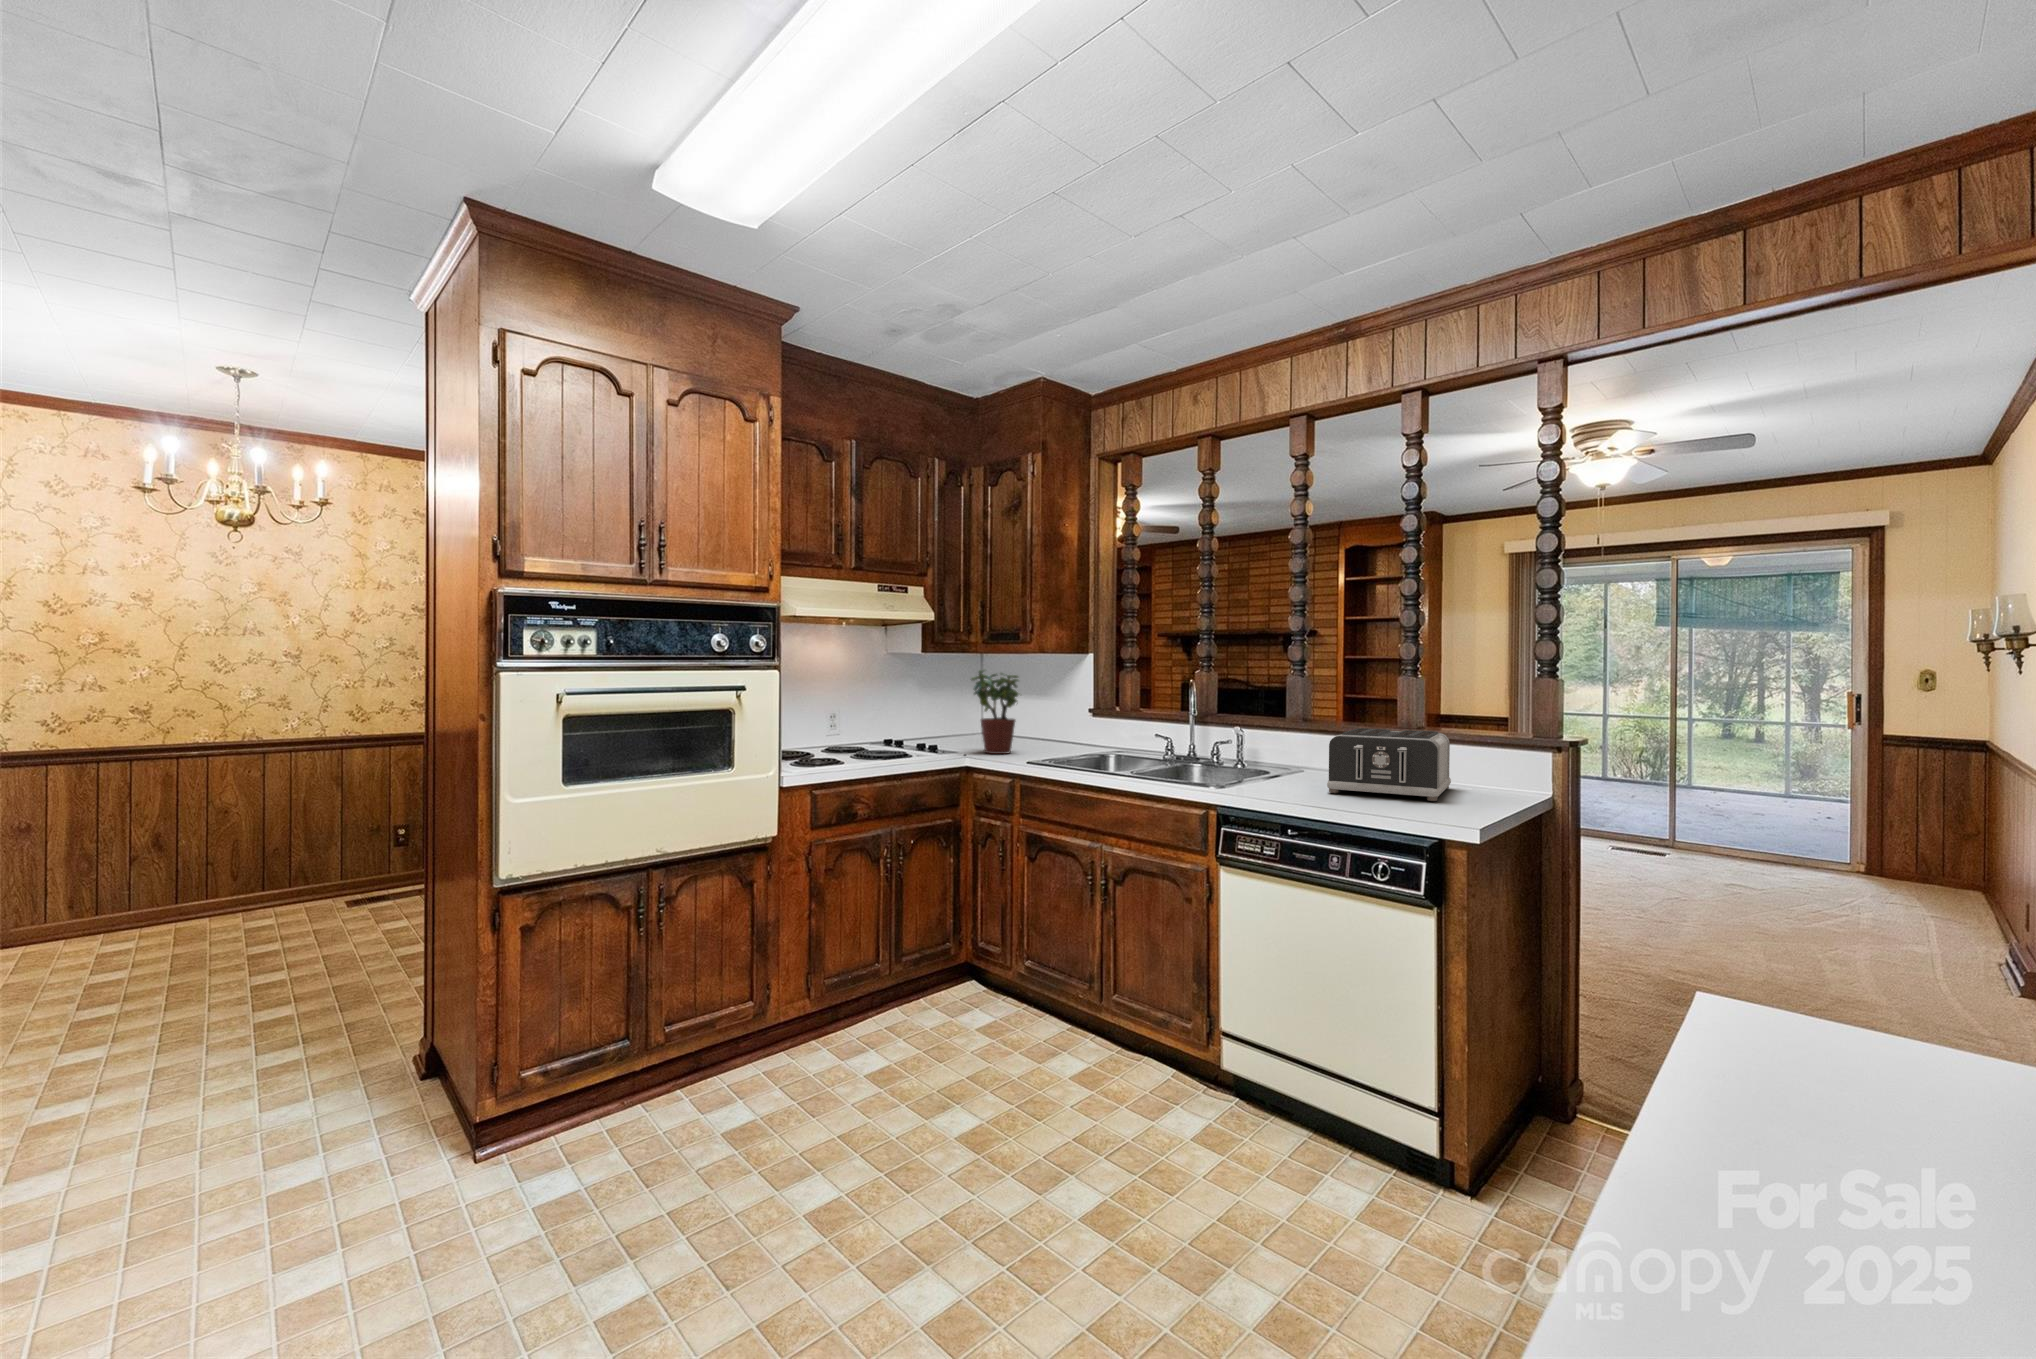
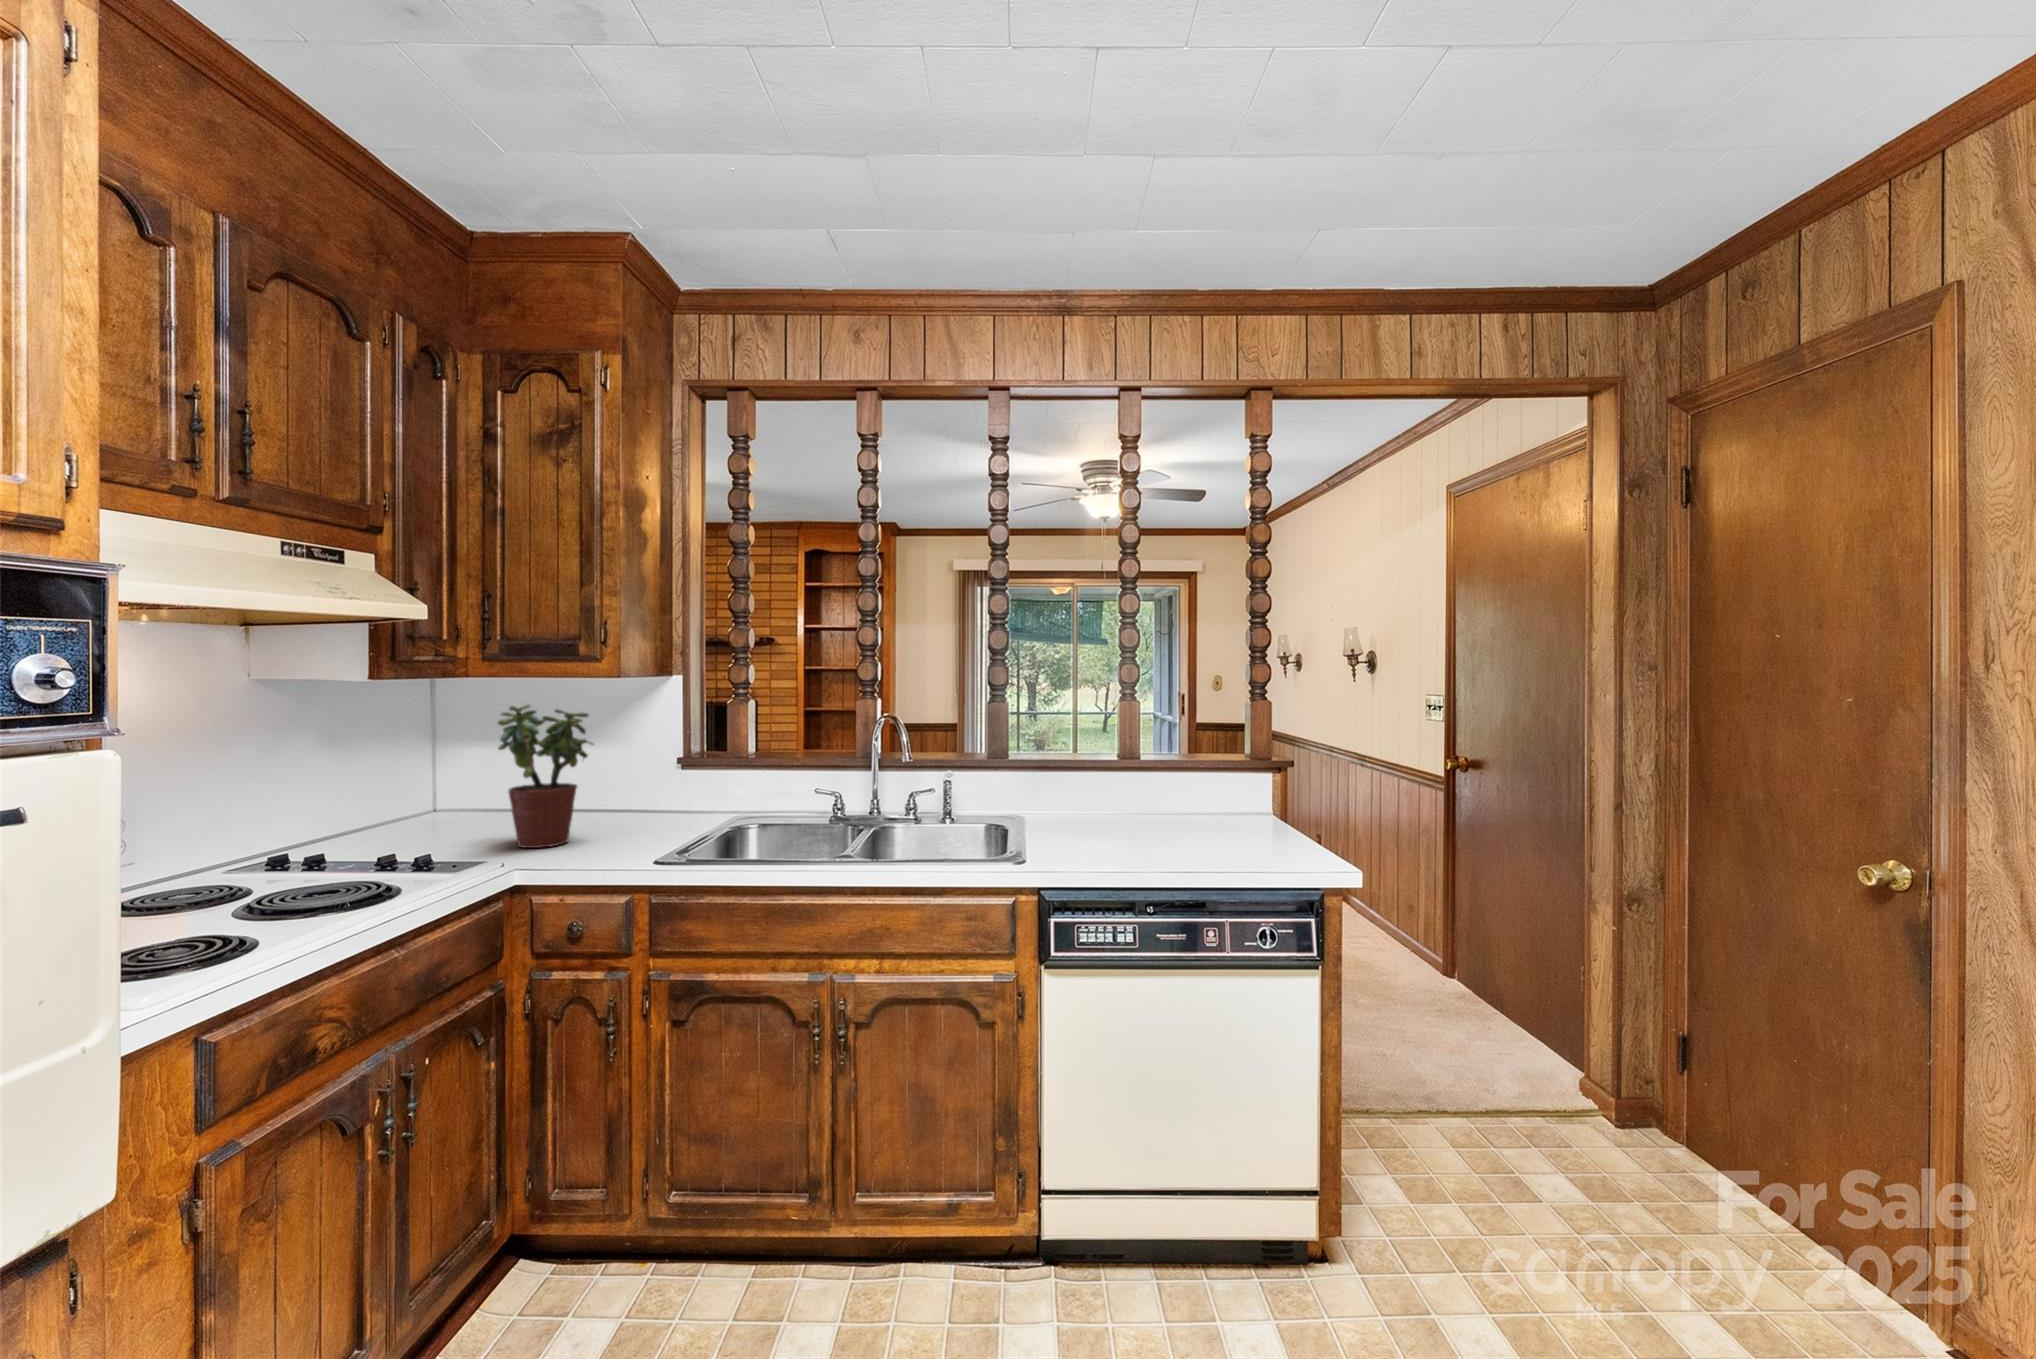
toaster: present [1327,728,1451,801] -> none [1092,762,1244,849]

